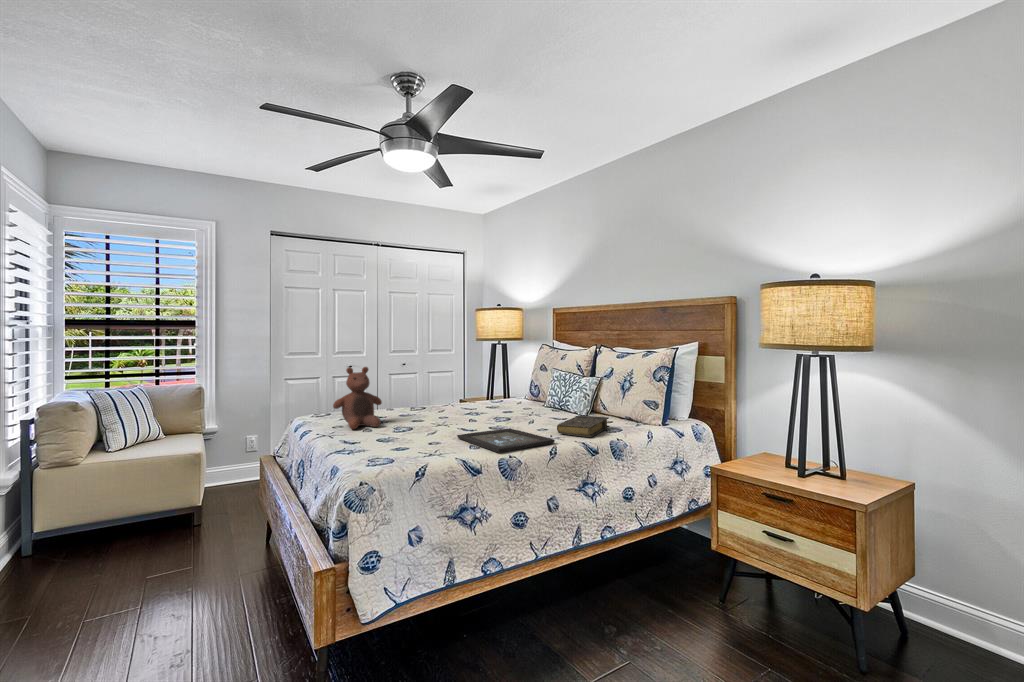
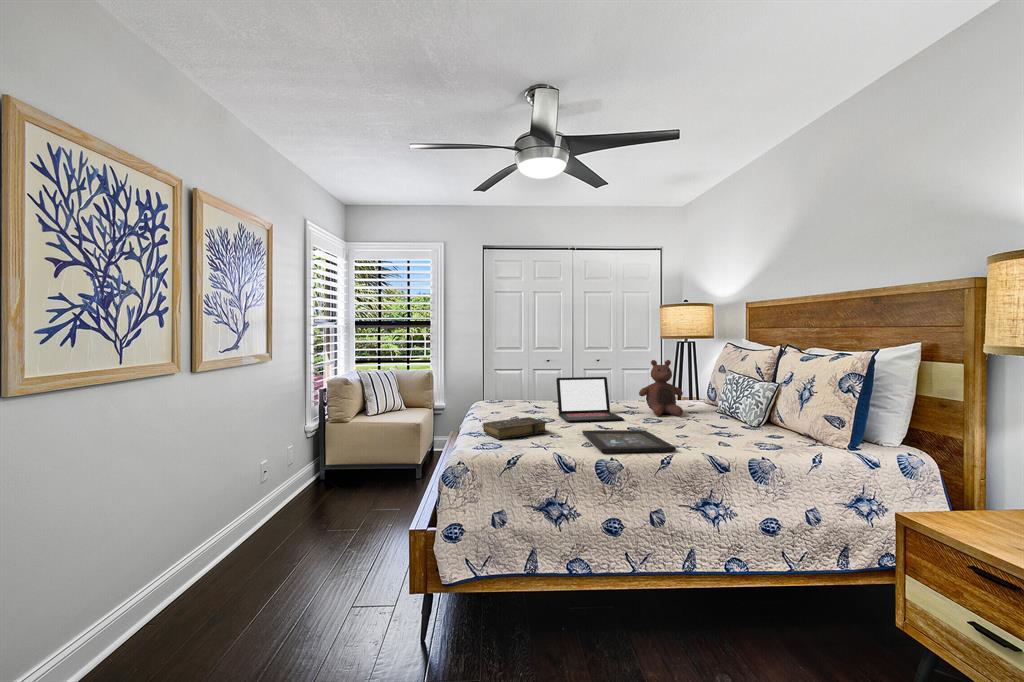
stuffed bear: present [333,367,382,429] -> present [639,360,683,416]
laptop: none [404,380,476,428] -> present [556,377,623,422]
book: present [557,416,610,437] -> present [483,417,549,439]

